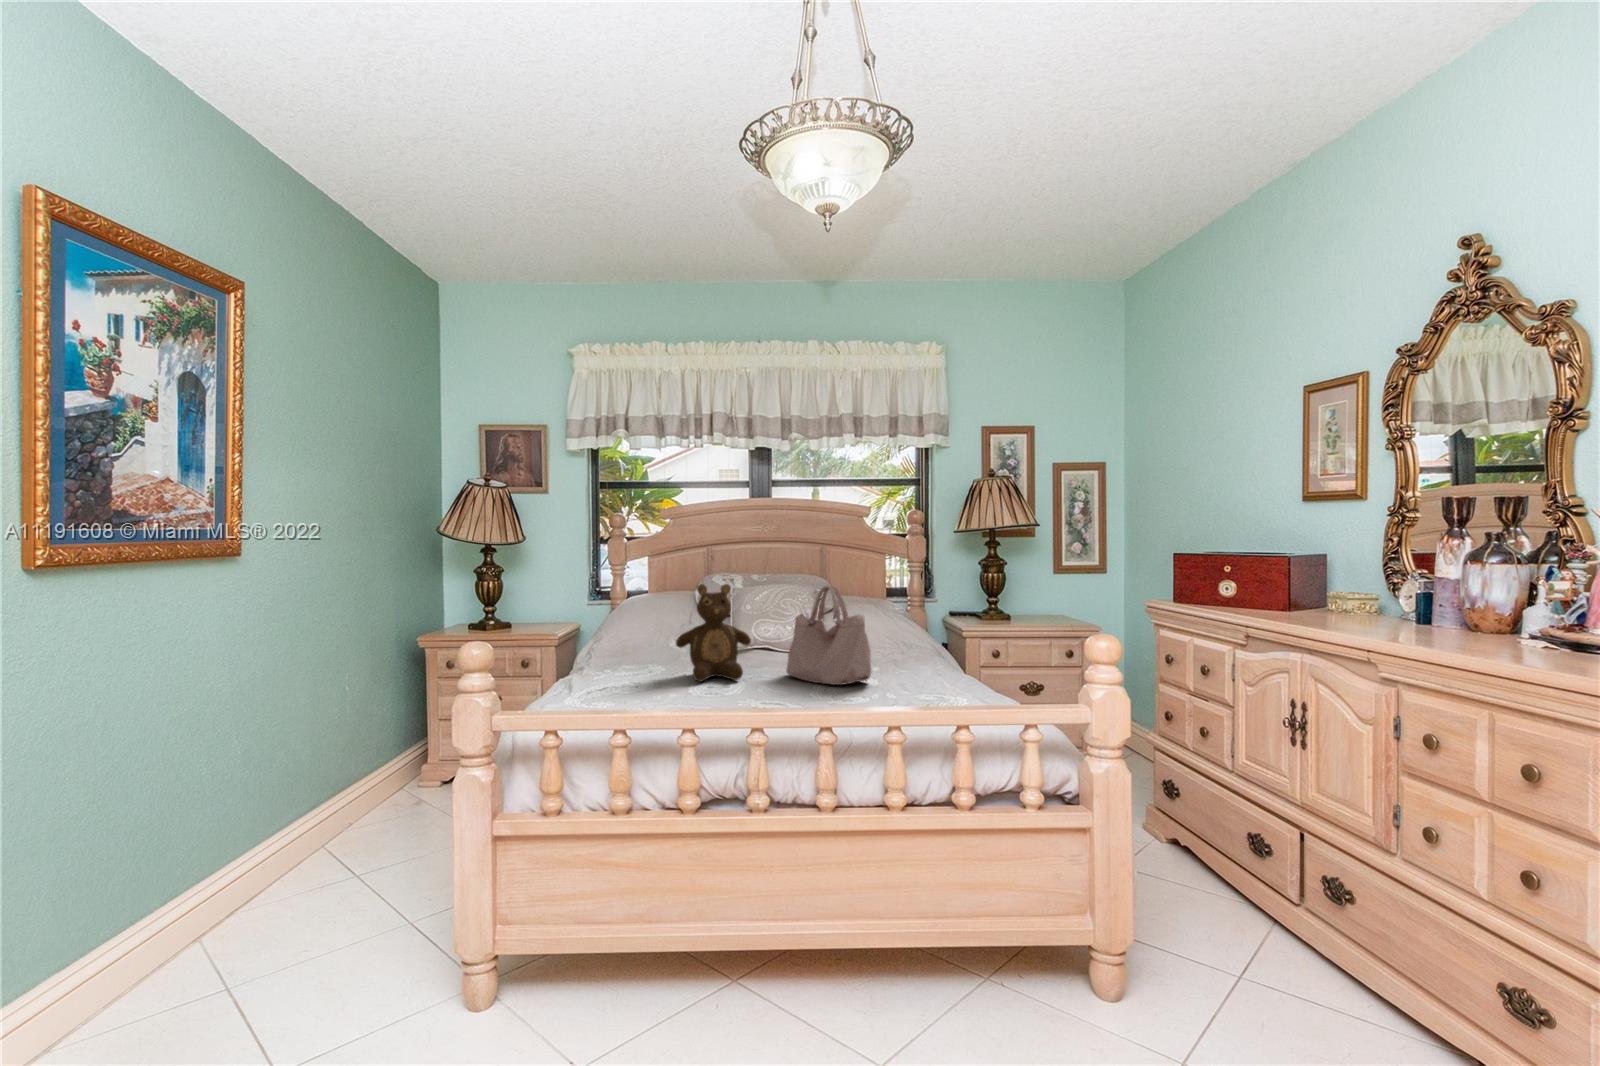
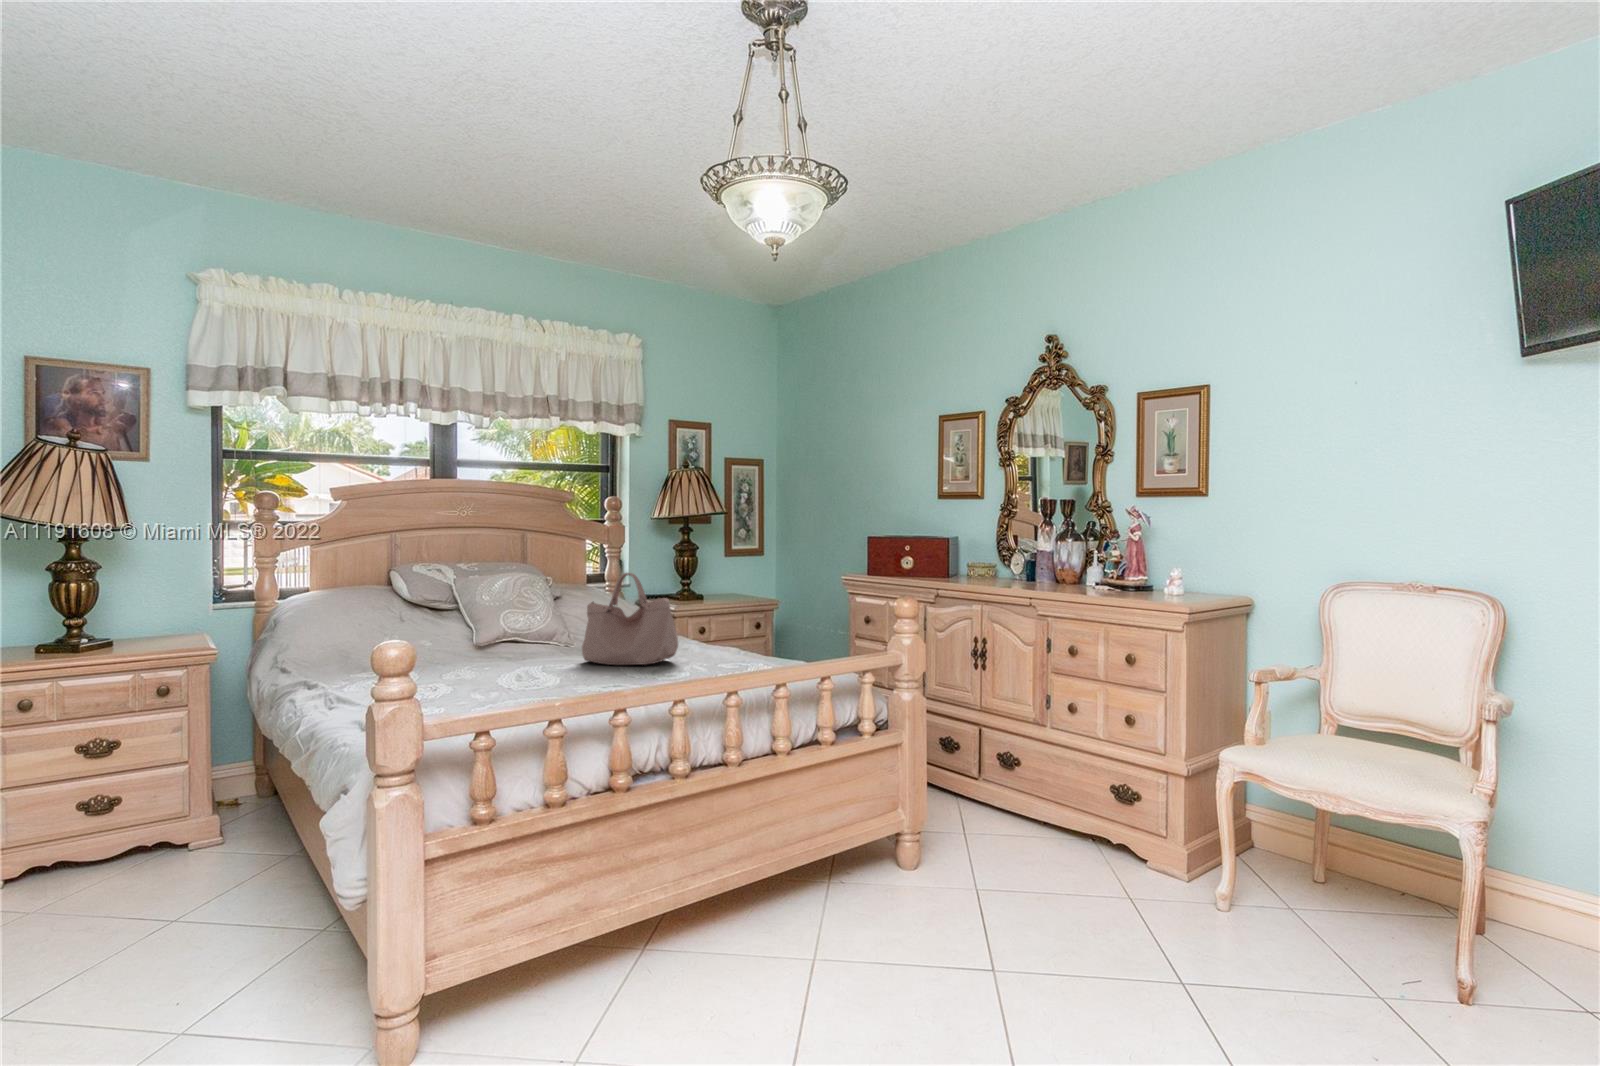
teddy bear: present [676,584,751,681] -> none [467,575,551,677]

